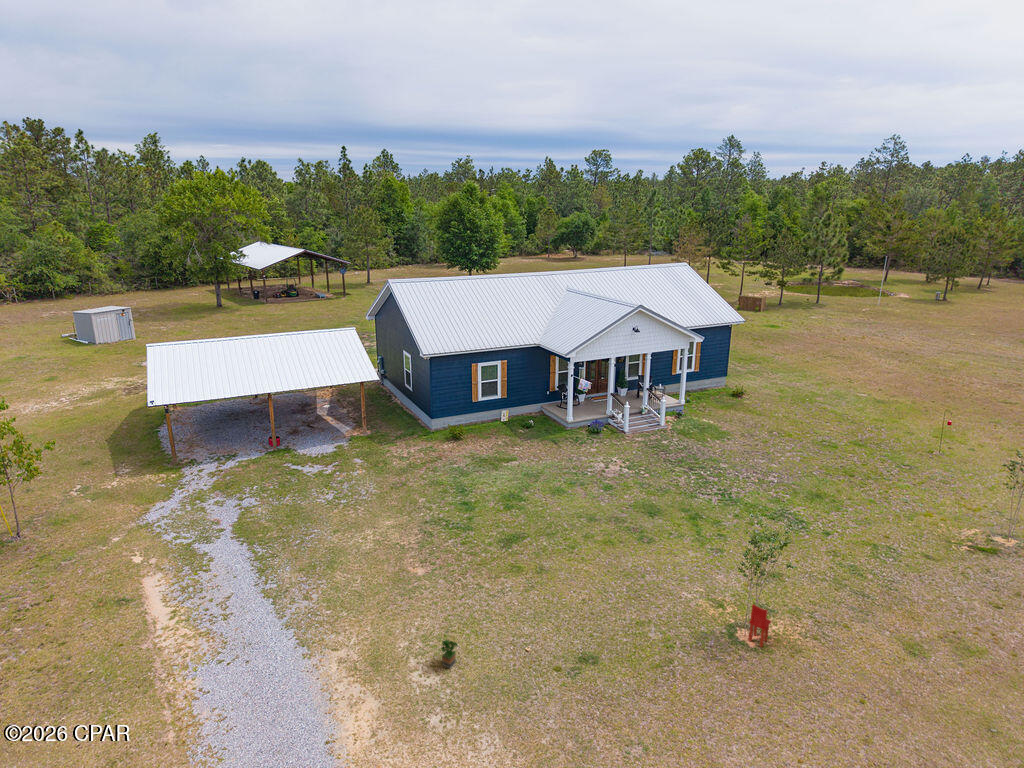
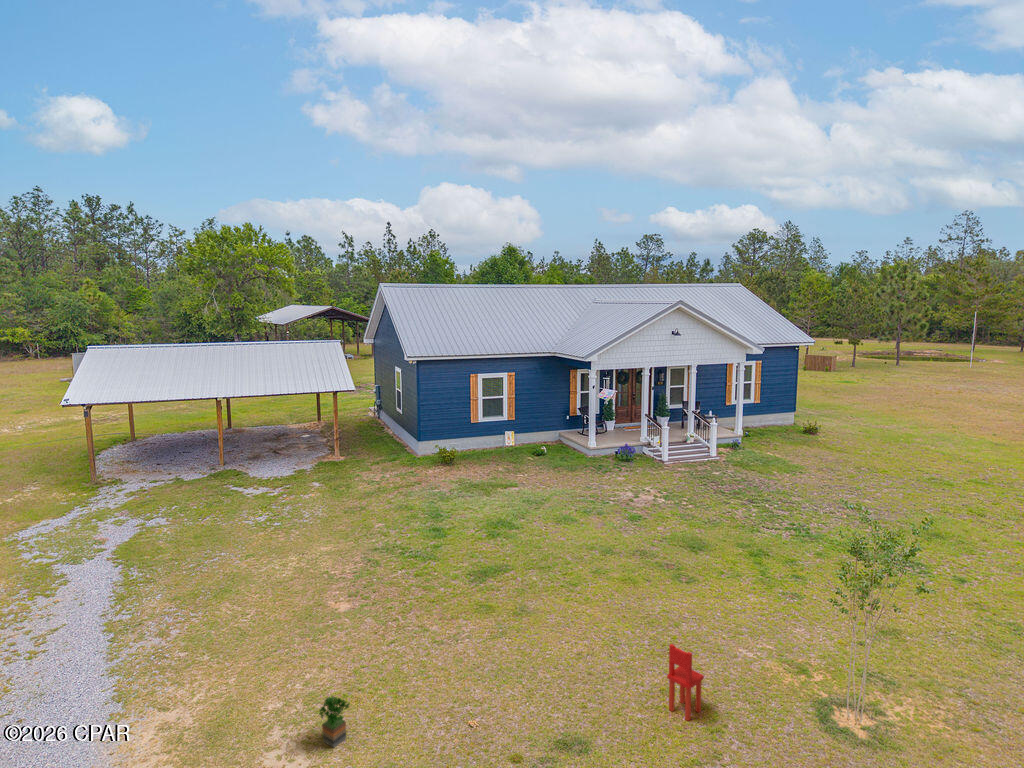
chair: present [749,604,771,647] -> present [667,644,704,721]

